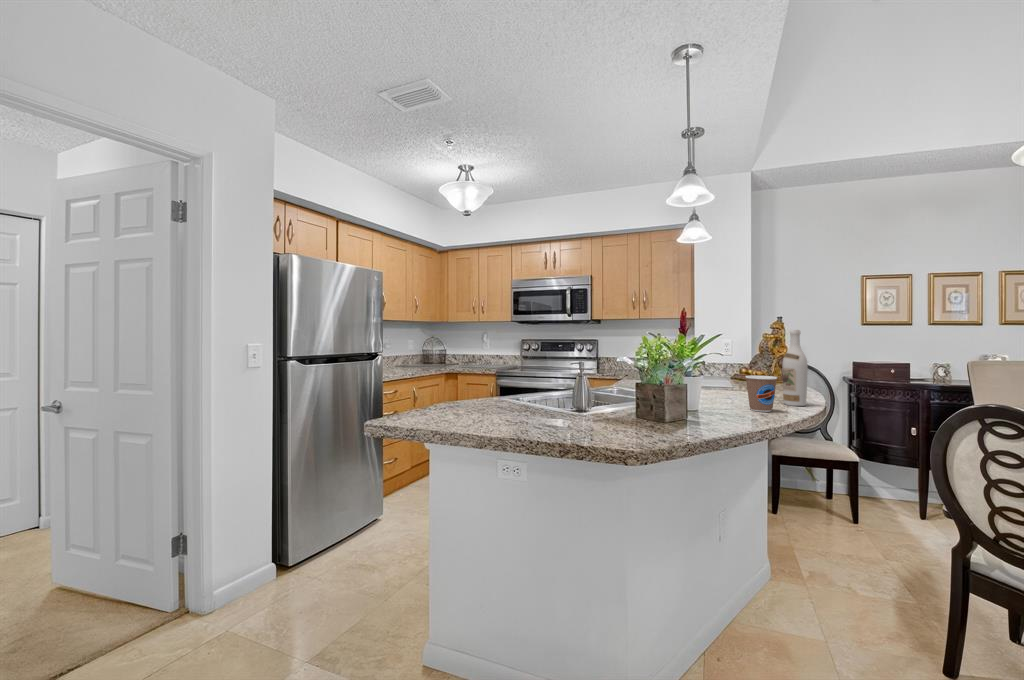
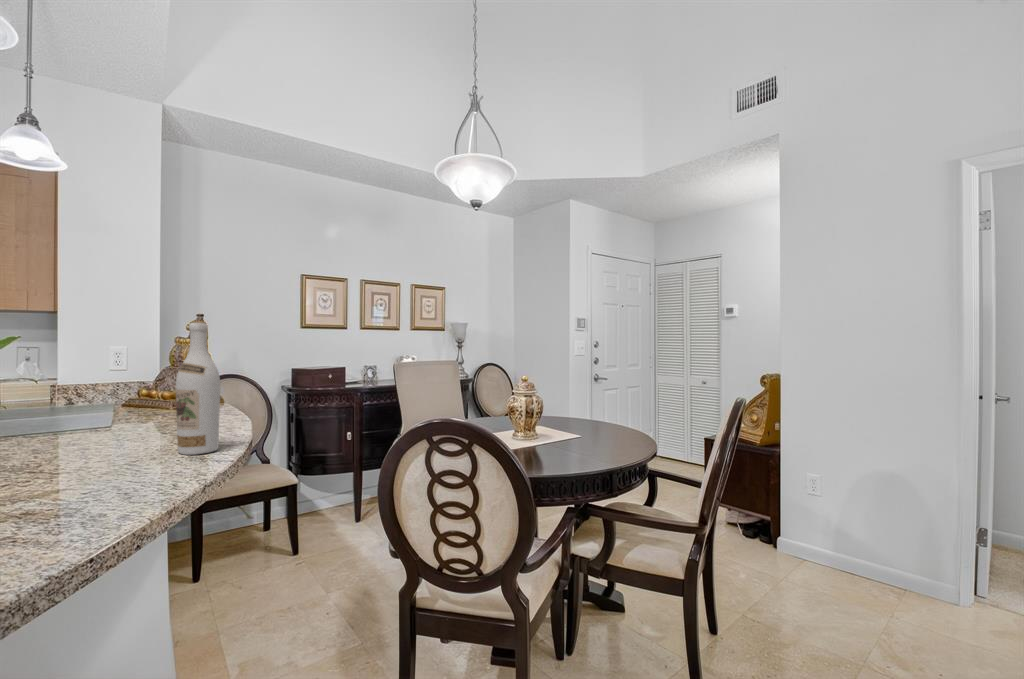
coffee cup: present [745,375,777,412] -> none [68,412,148,494]

